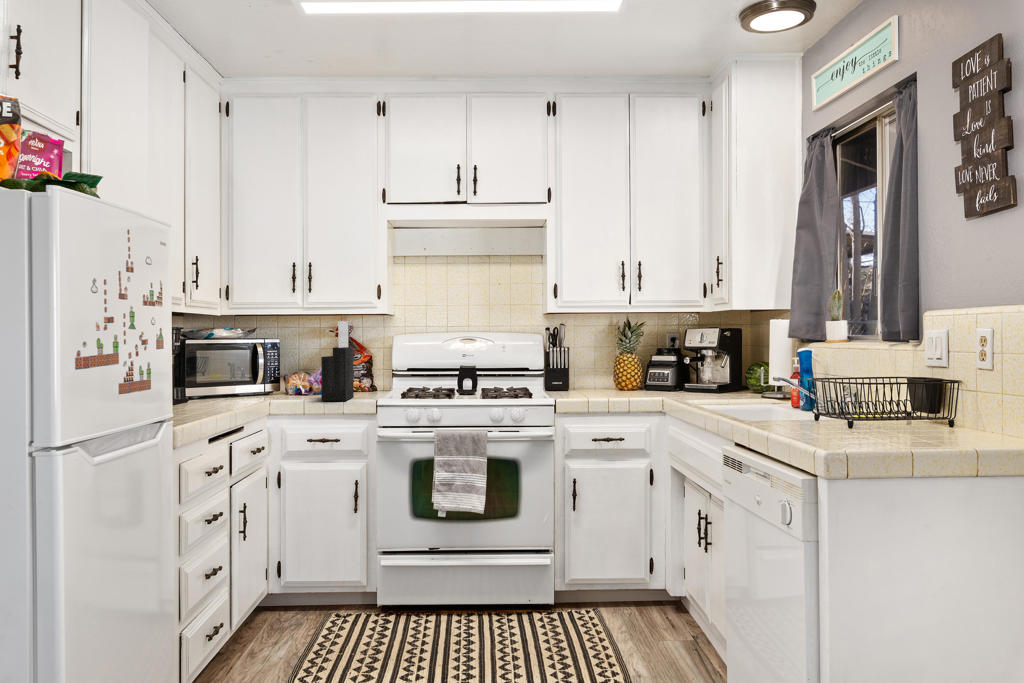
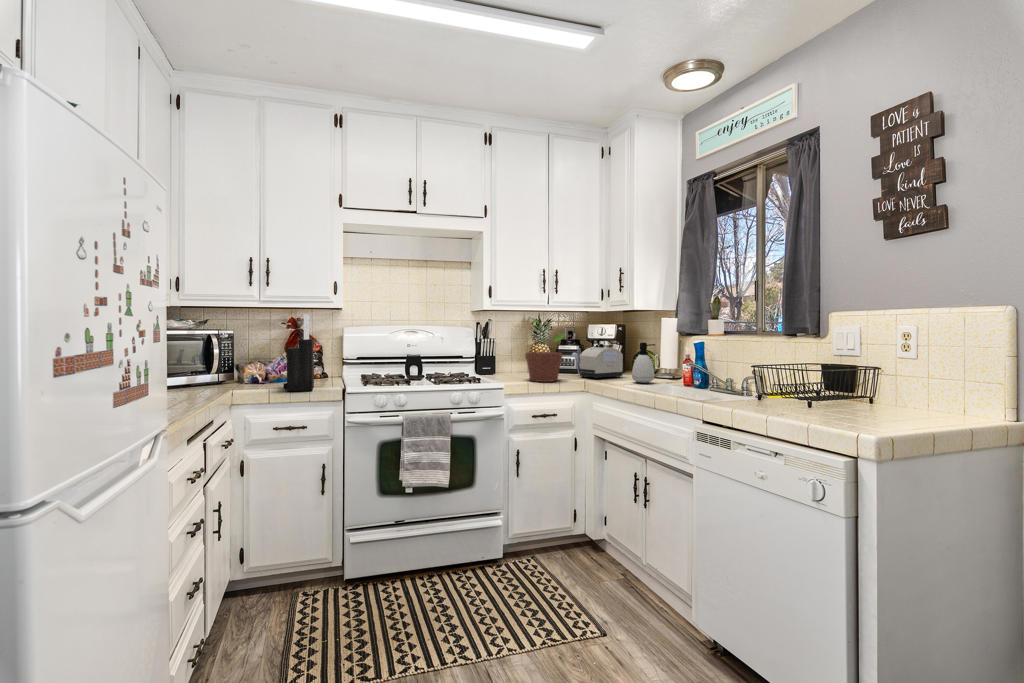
potted plant: none [589,321,640,399] -> present [525,318,567,382]
soap dispenser: none [722,351,751,402] -> present [632,342,655,383]
toaster: none [658,358,721,397] -> present [572,347,623,379]

